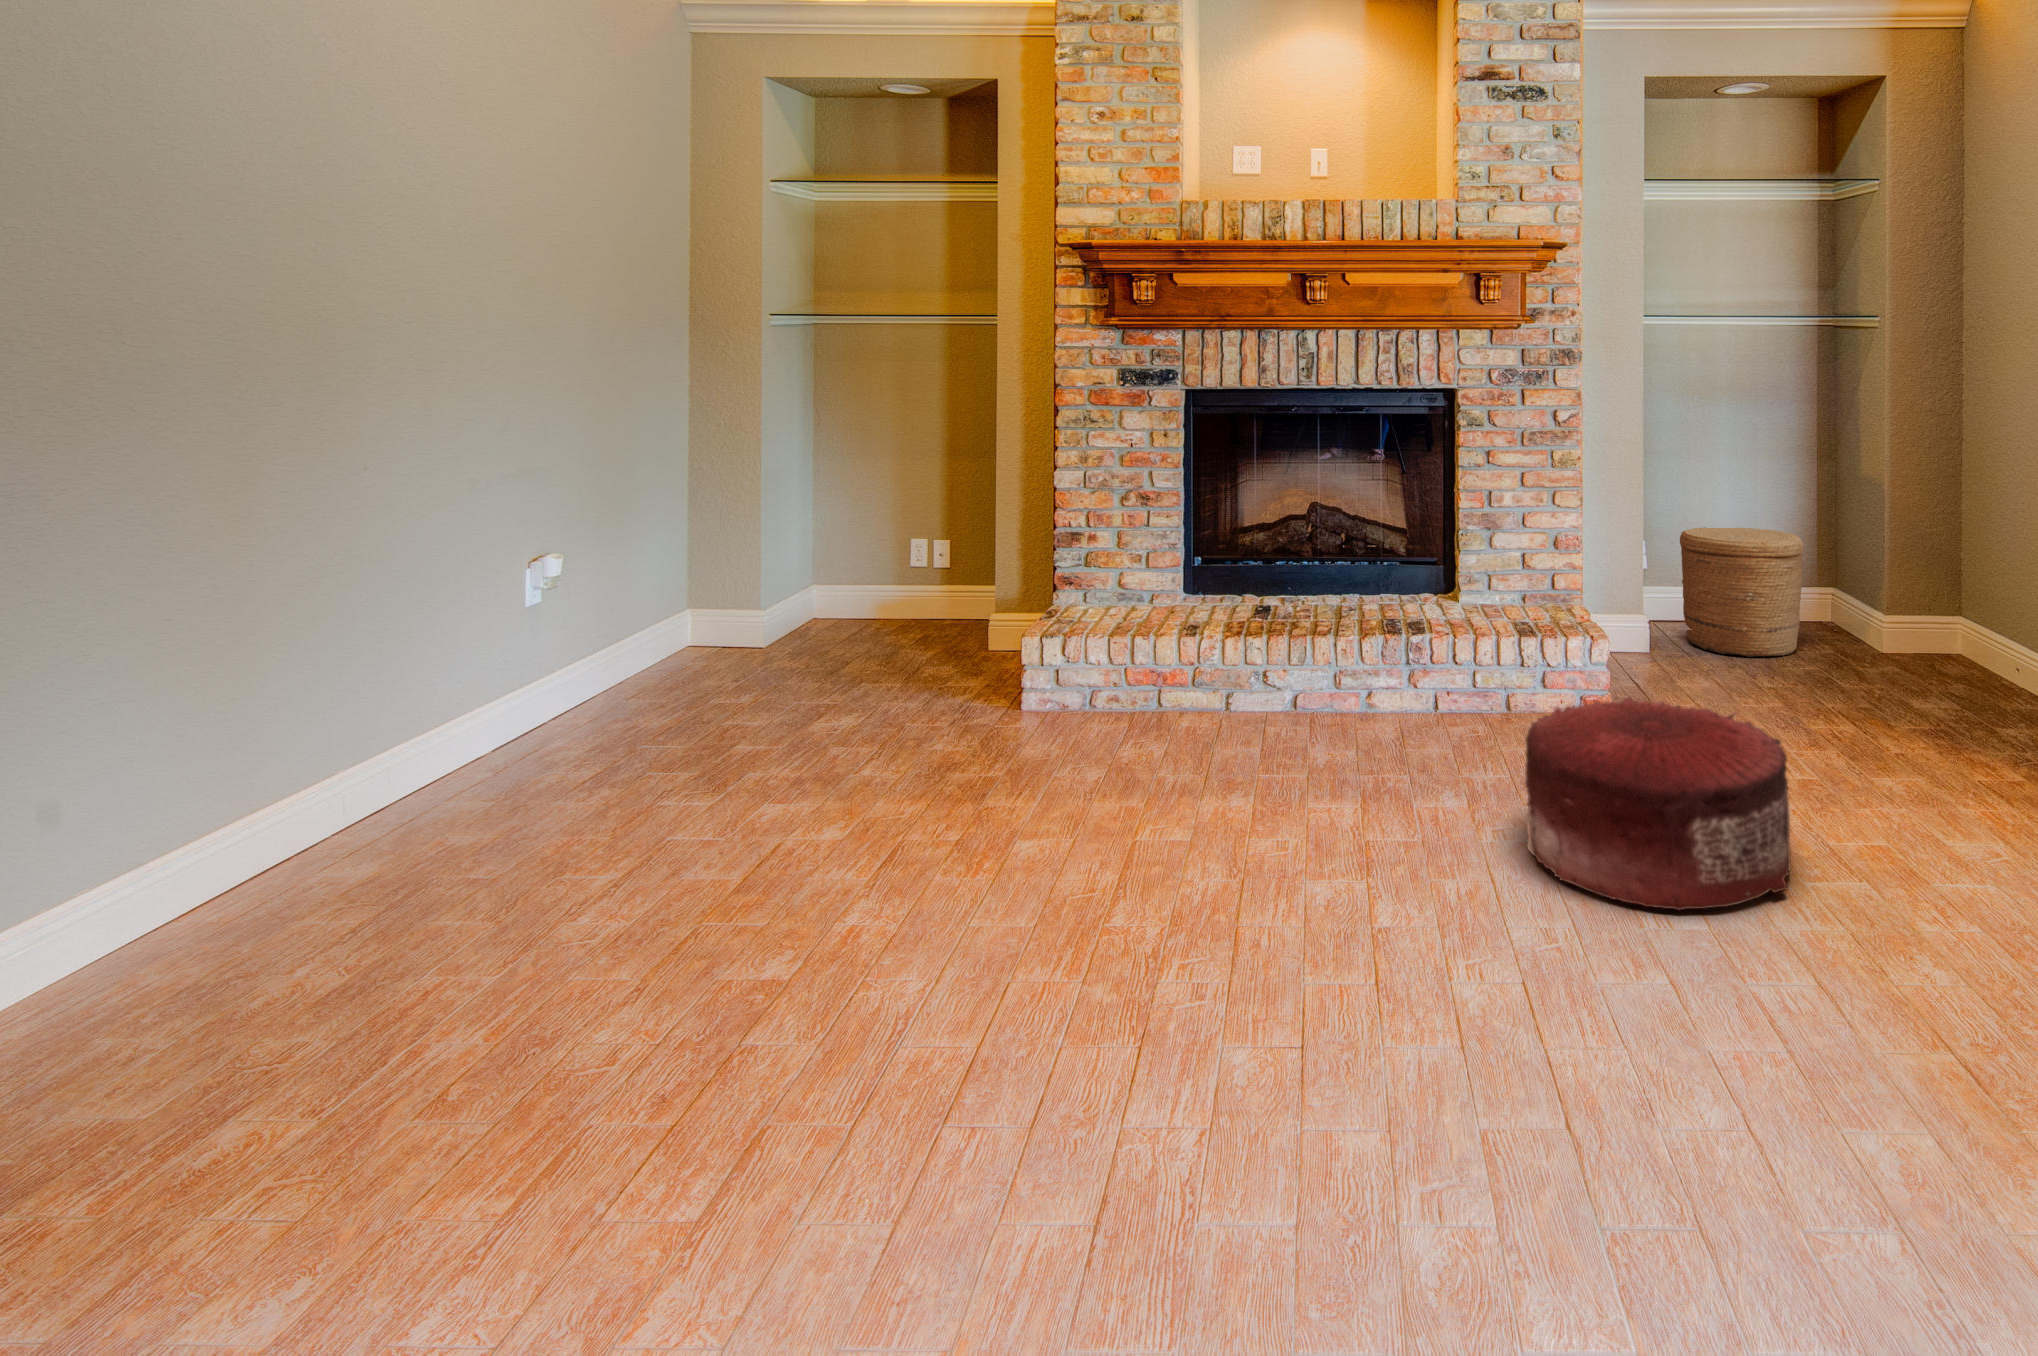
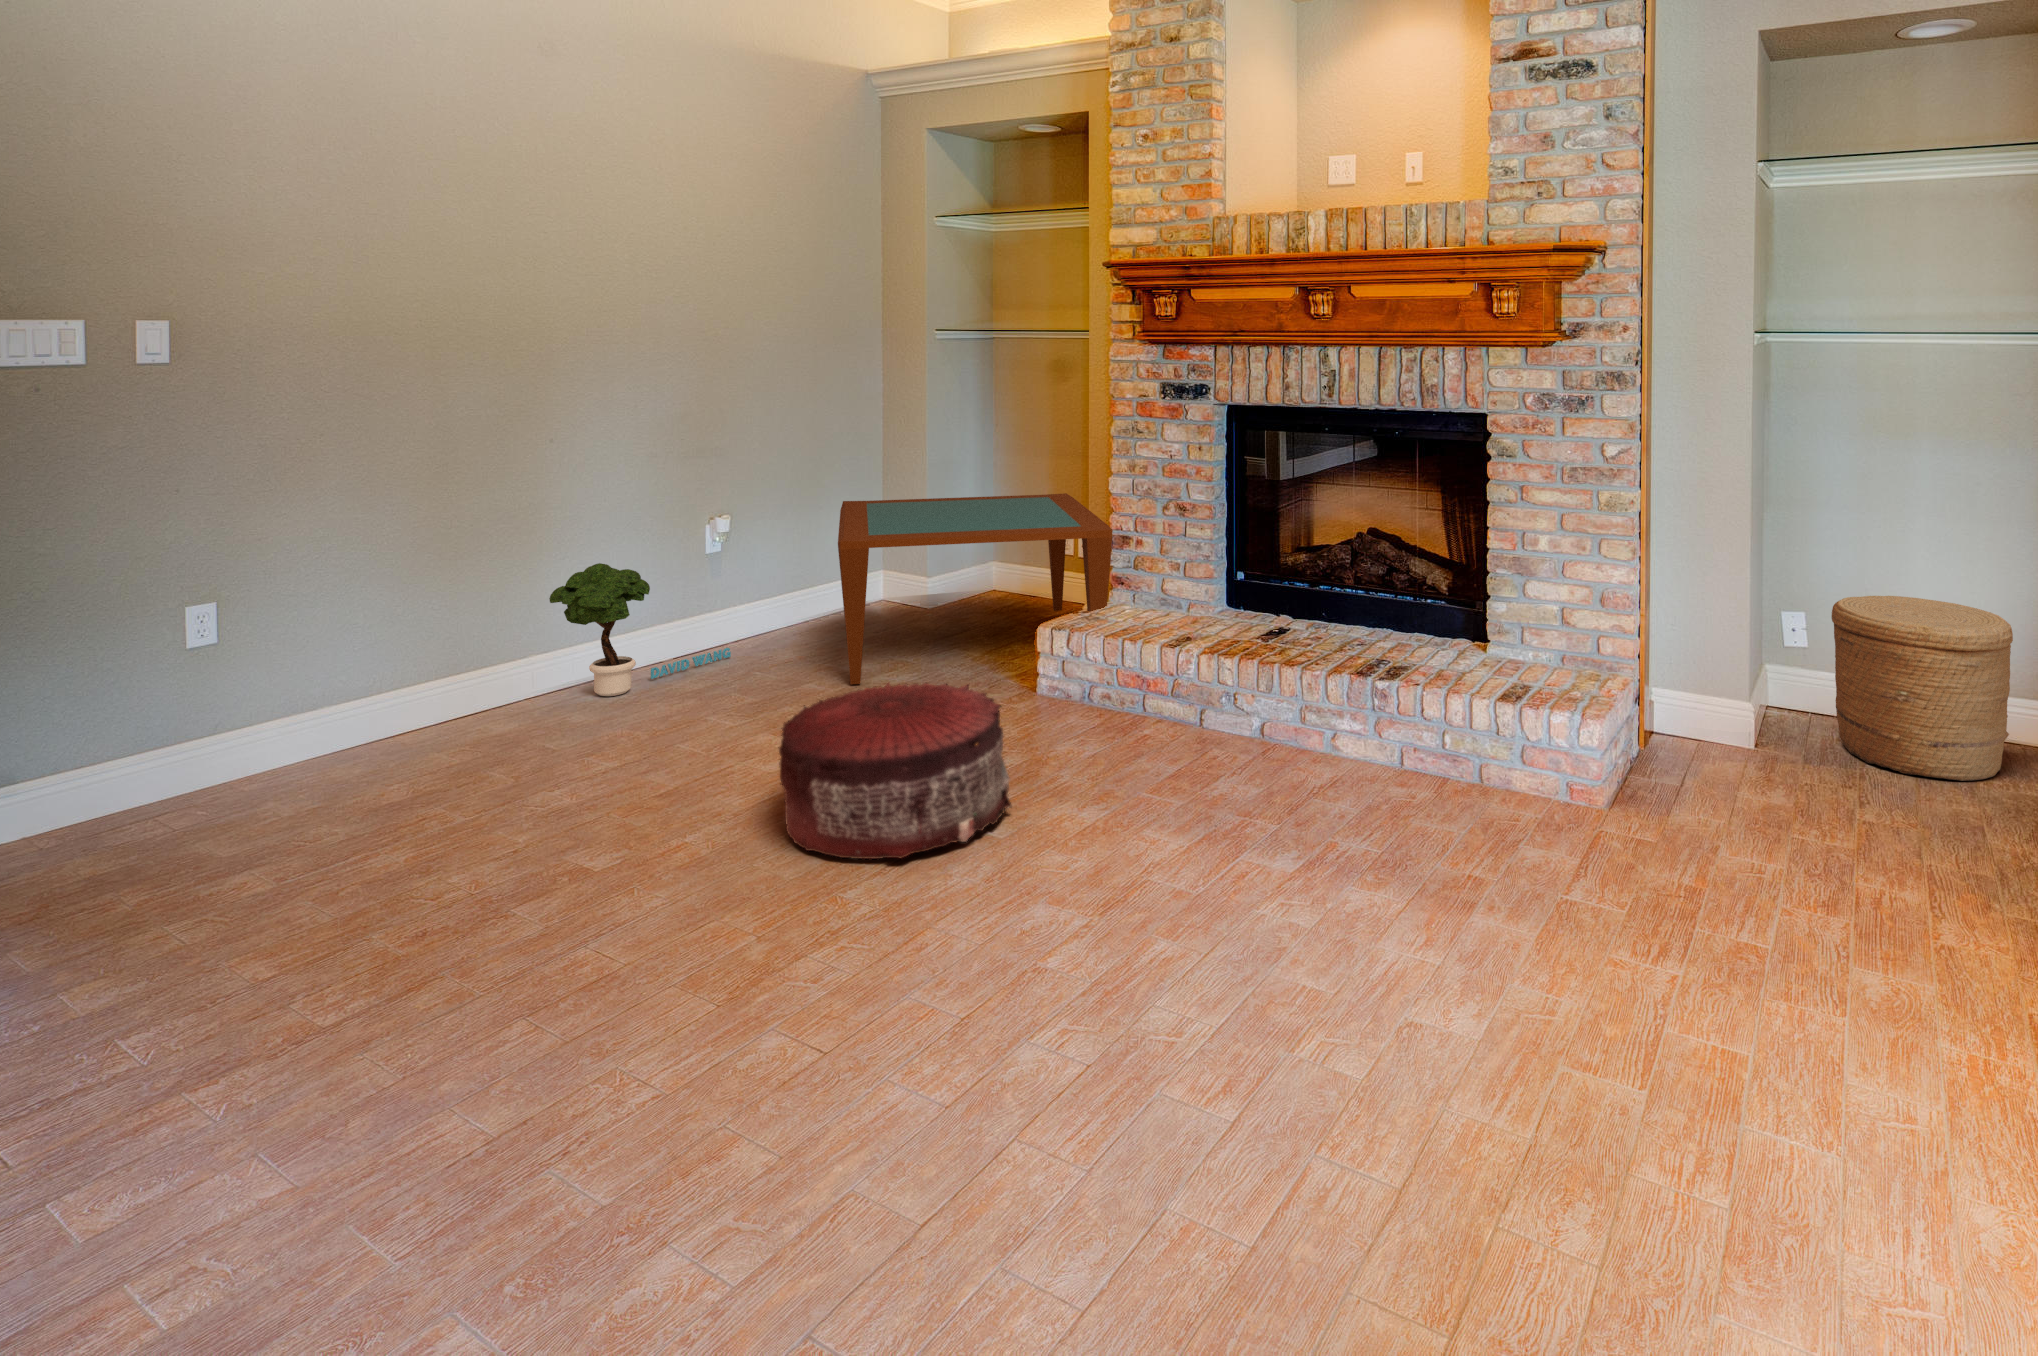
coffee table: none [660,505,1060,738] -> present [838,493,1112,684]
potted tree: none [318,621,553,809] -> present [549,563,731,696]
pouf: present [1525,696,1791,910] -> present [779,683,1011,859]

